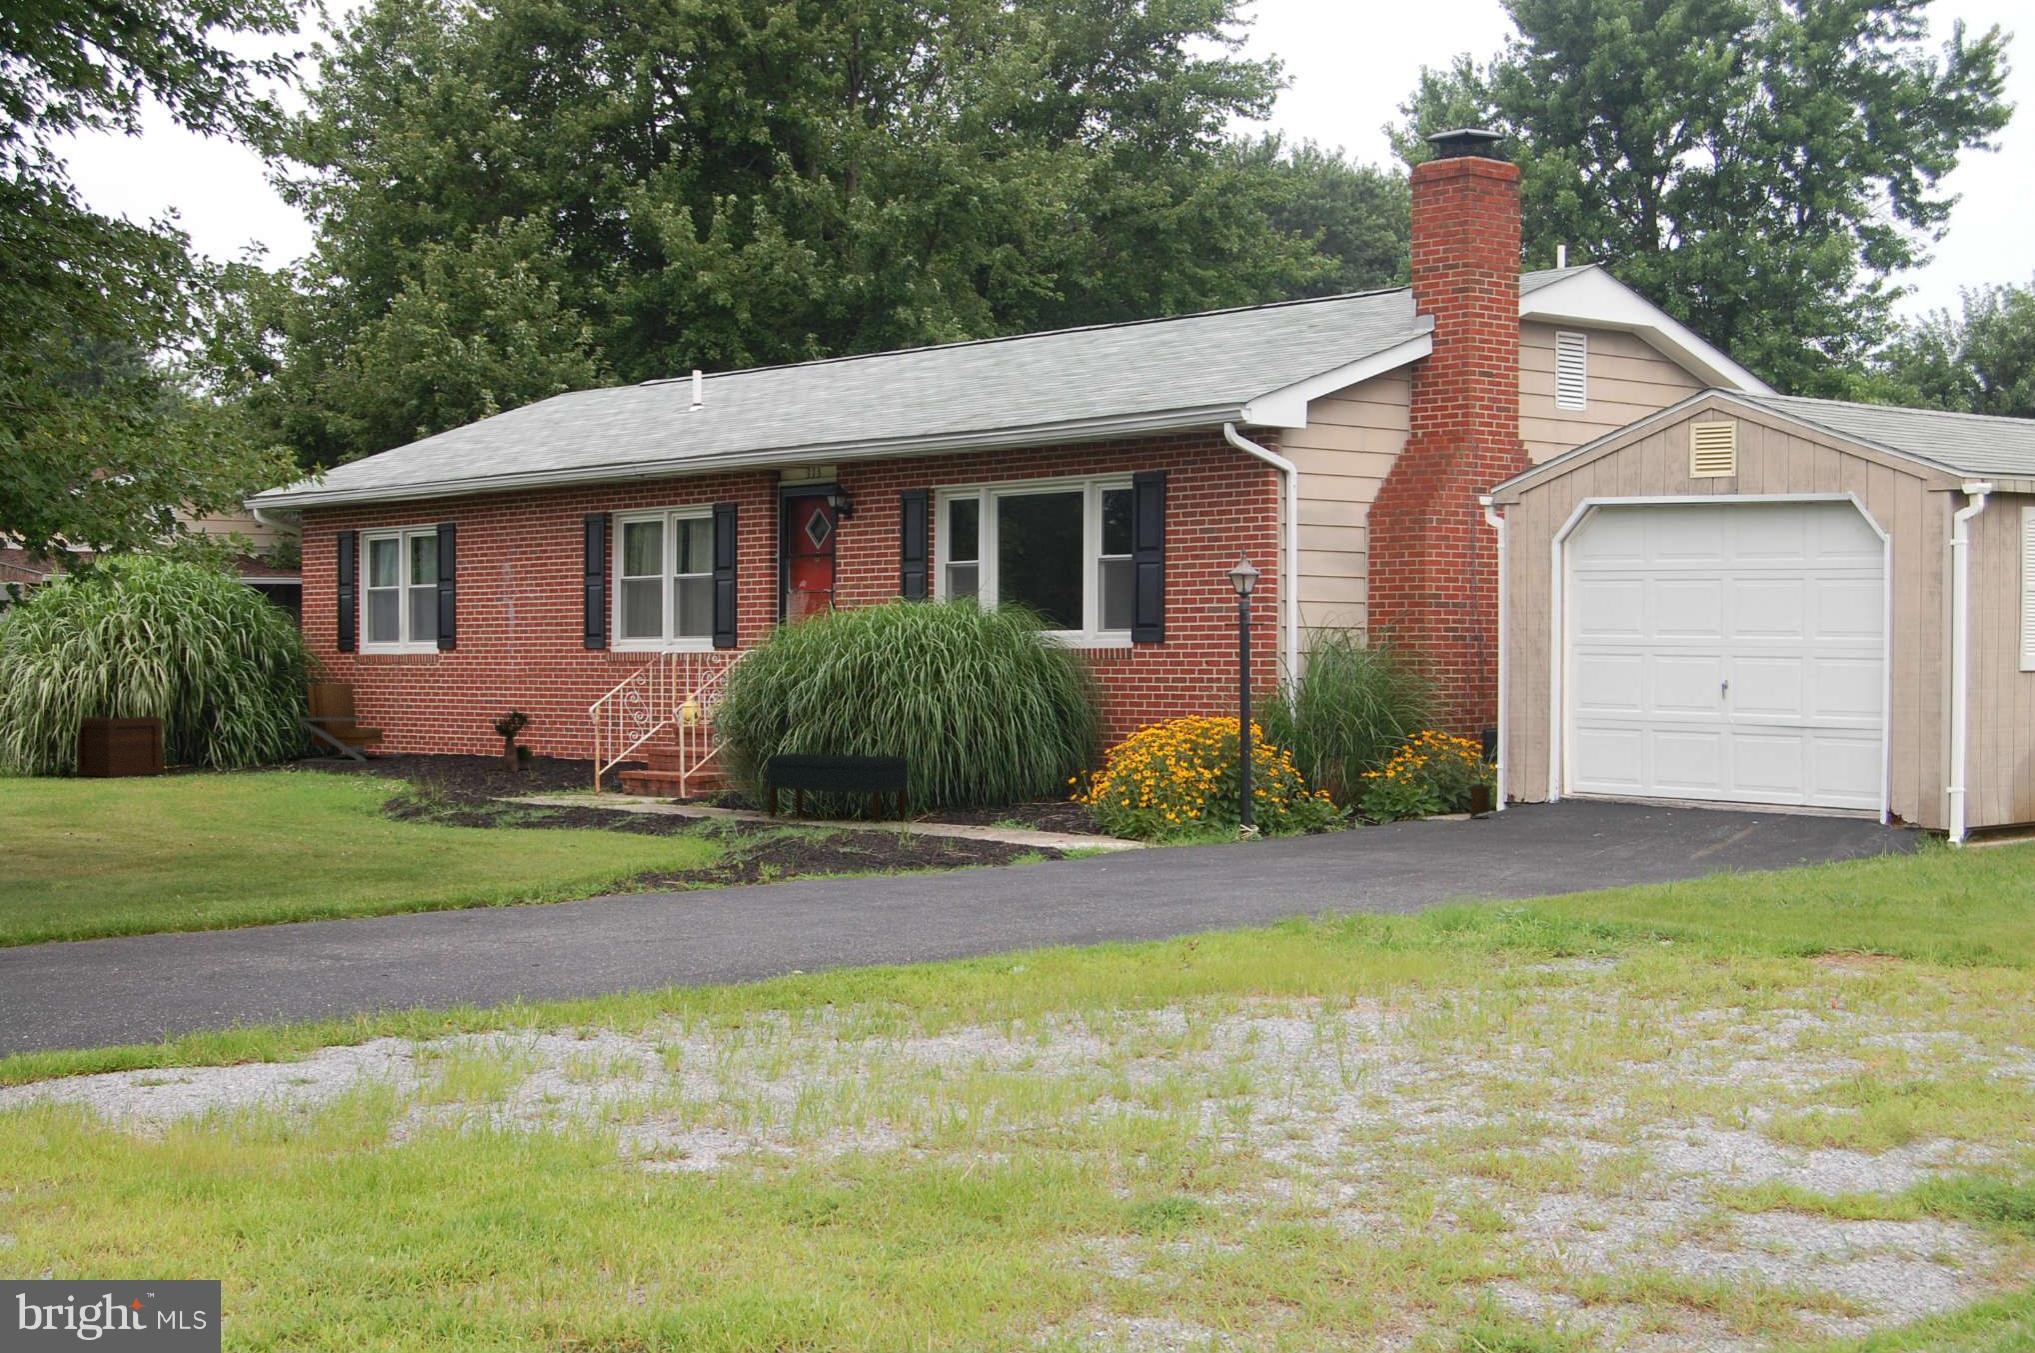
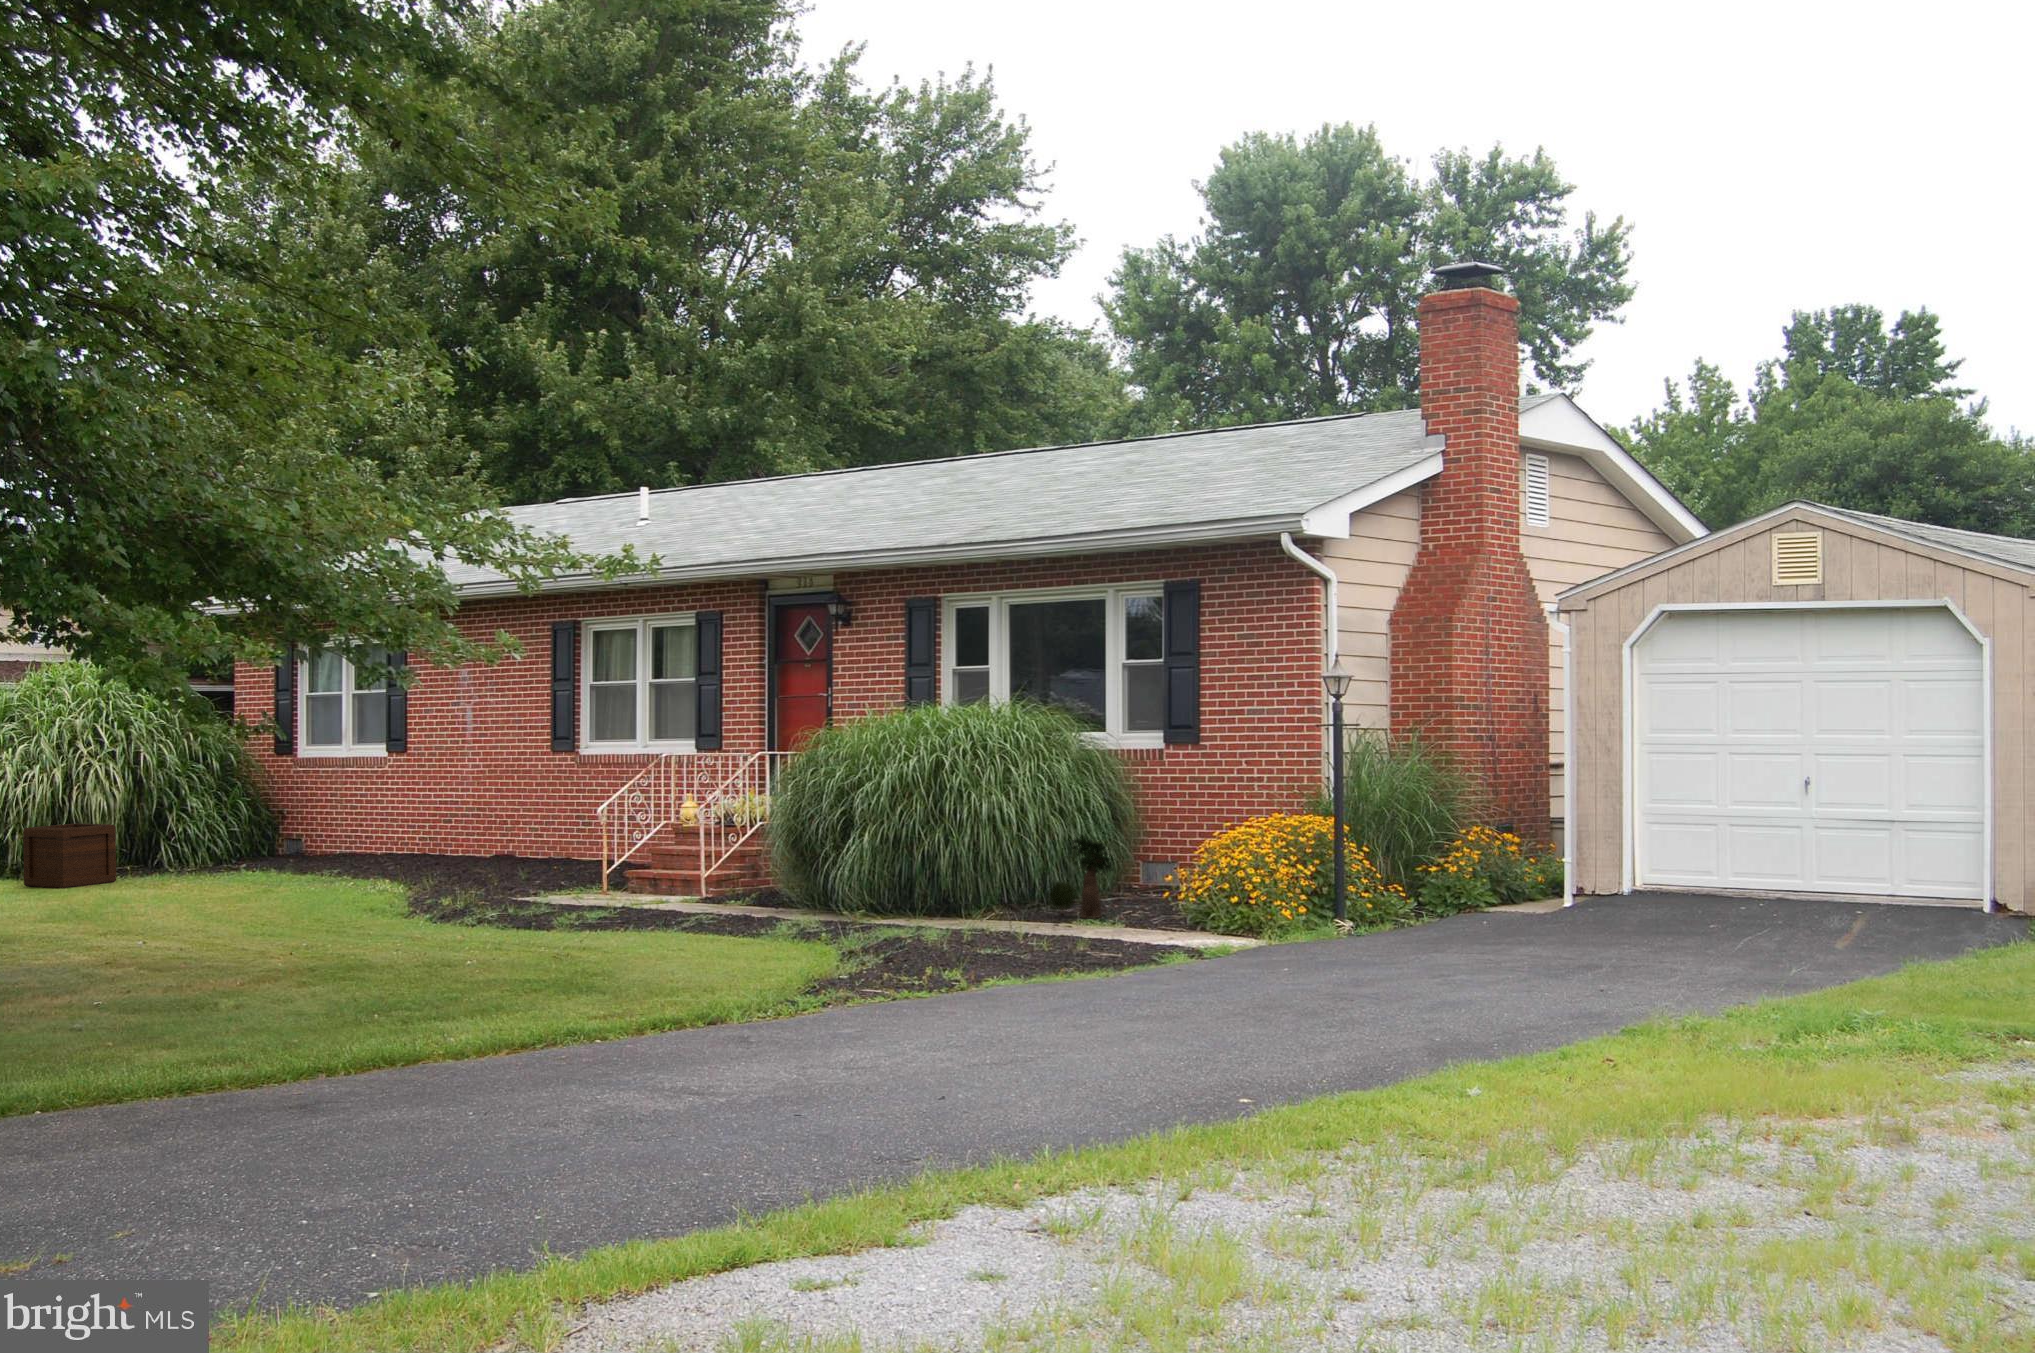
lounge chair: present [298,683,401,763] -> none [241,783,341,863]
potted plant: present [493,709,540,772] -> present [1047,835,1115,918]
bench: present [767,753,908,824] -> none [840,858,985,929]
watering can: present [1467,771,1491,819] -> none [1503,859,1535,904]

